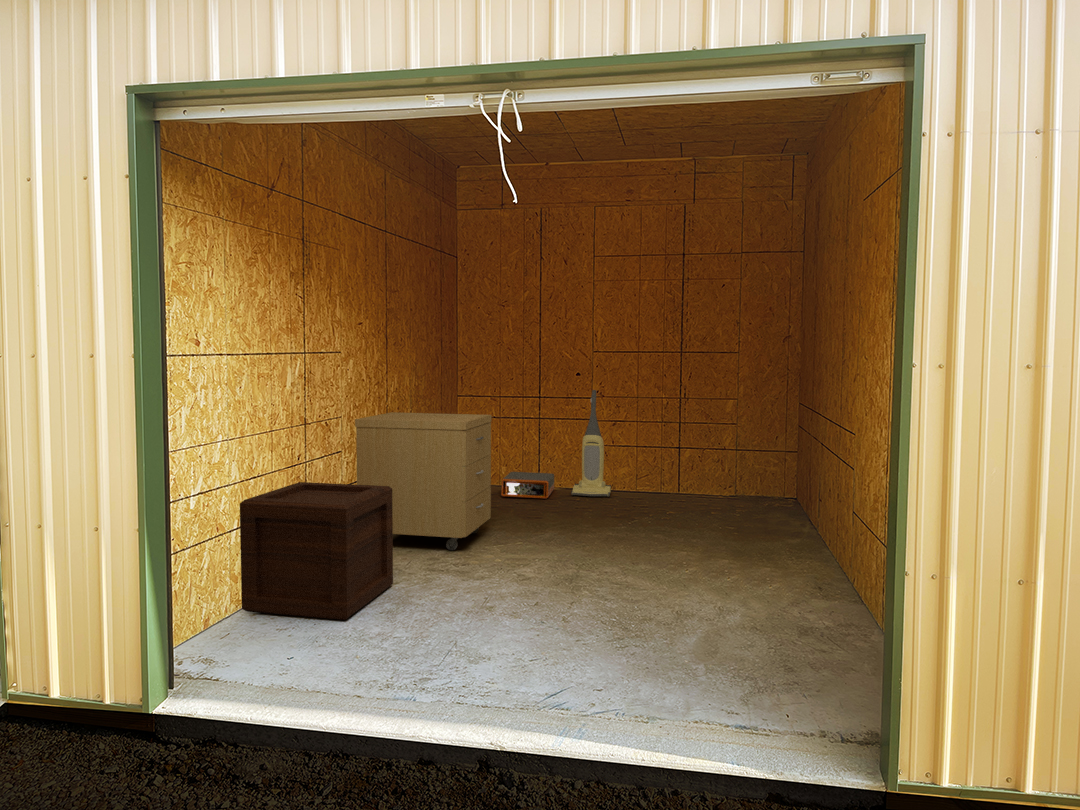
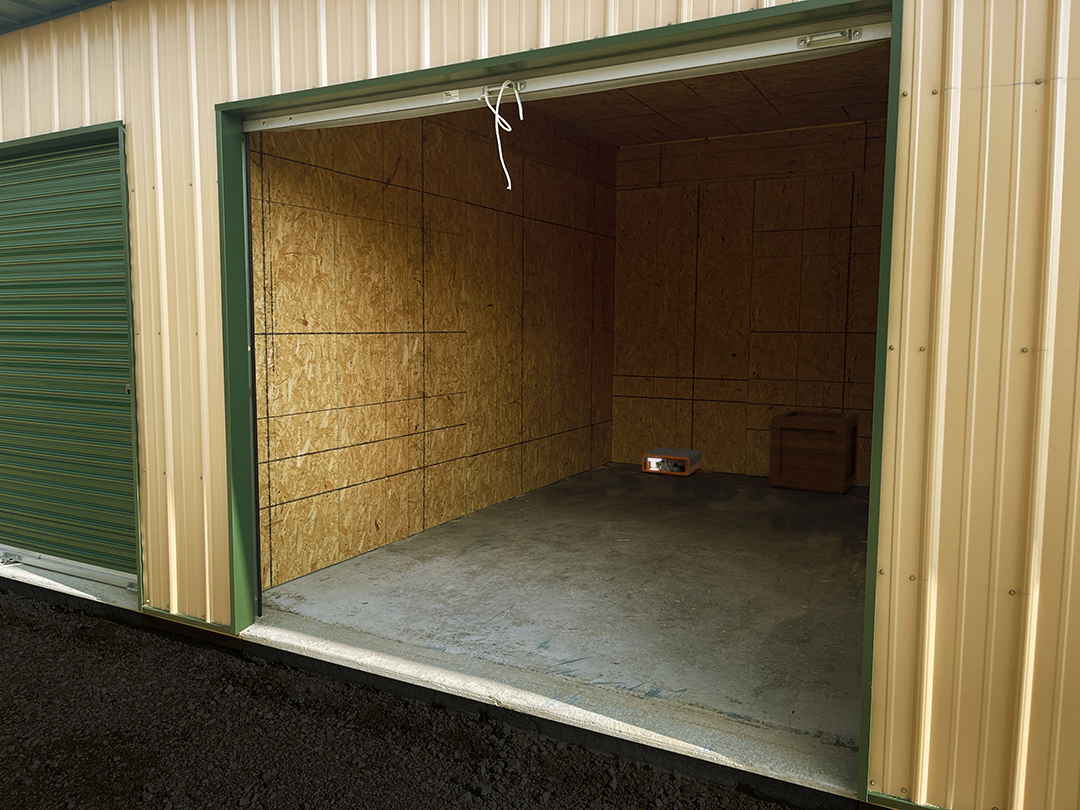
vacuum cleaner: present [571,390,611,497] -> none [716,364,760,478]
storage cabinet: present [355,412,492,550] -> none [476,385,612,521]
wooden crate: present [240,482,393,620] -> present [769,410,859,494]

